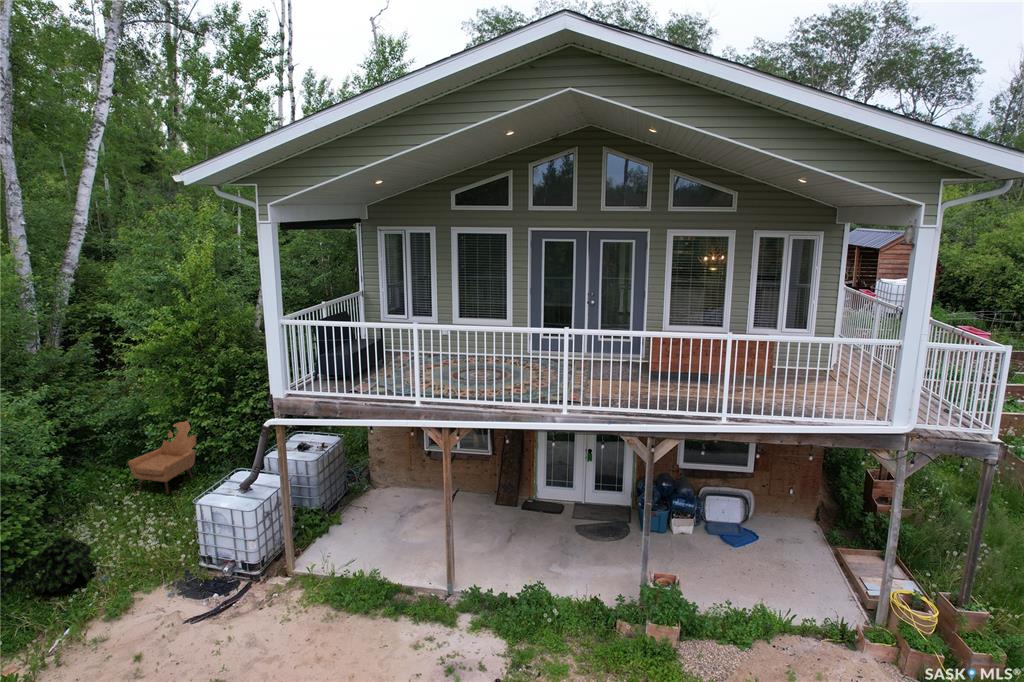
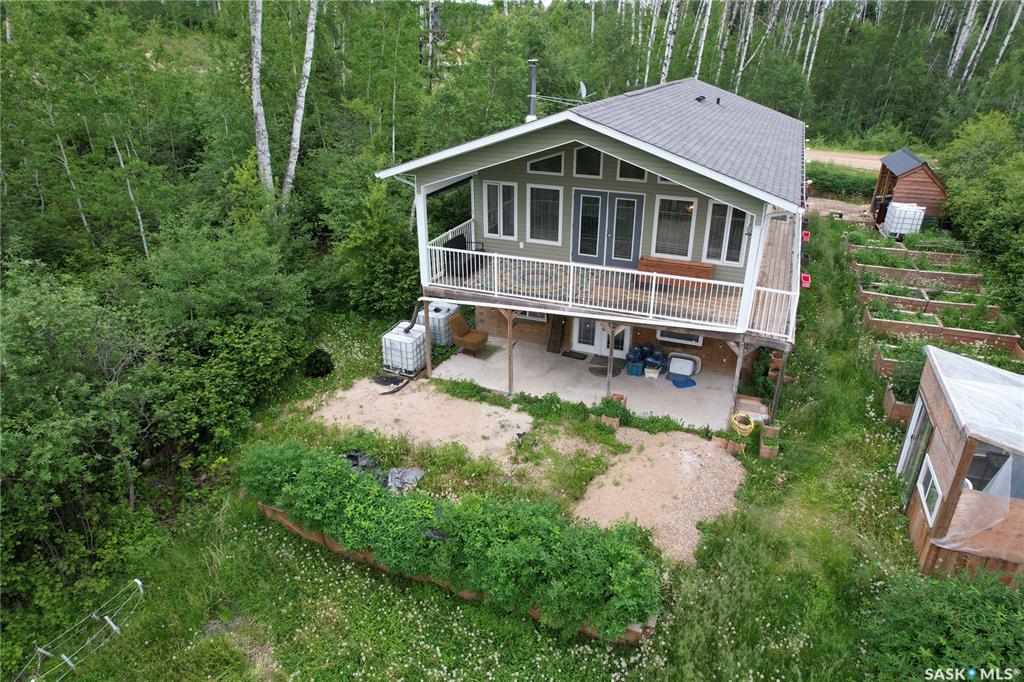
chair: present [128,421,196,494] -> present [449,313,489,357]

